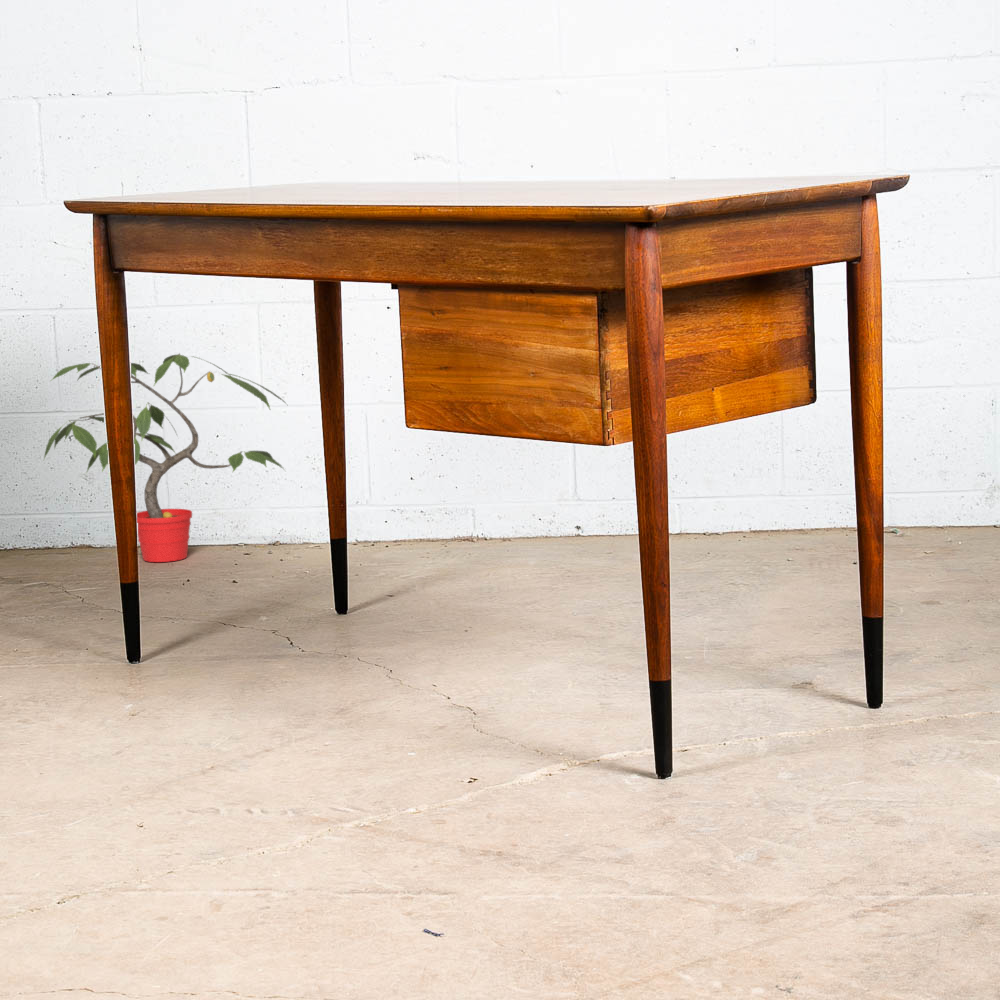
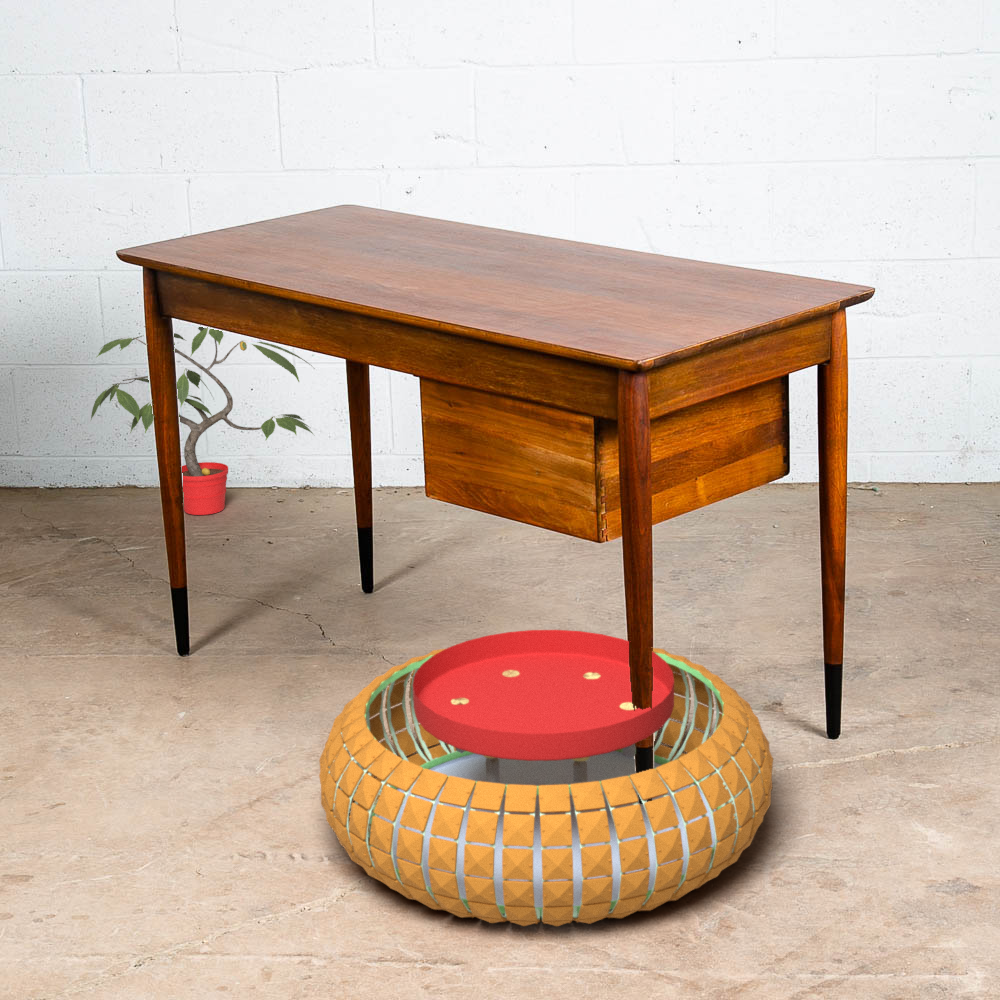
pouf: none [280,583,810,881] -> present [319,630,773,927]

